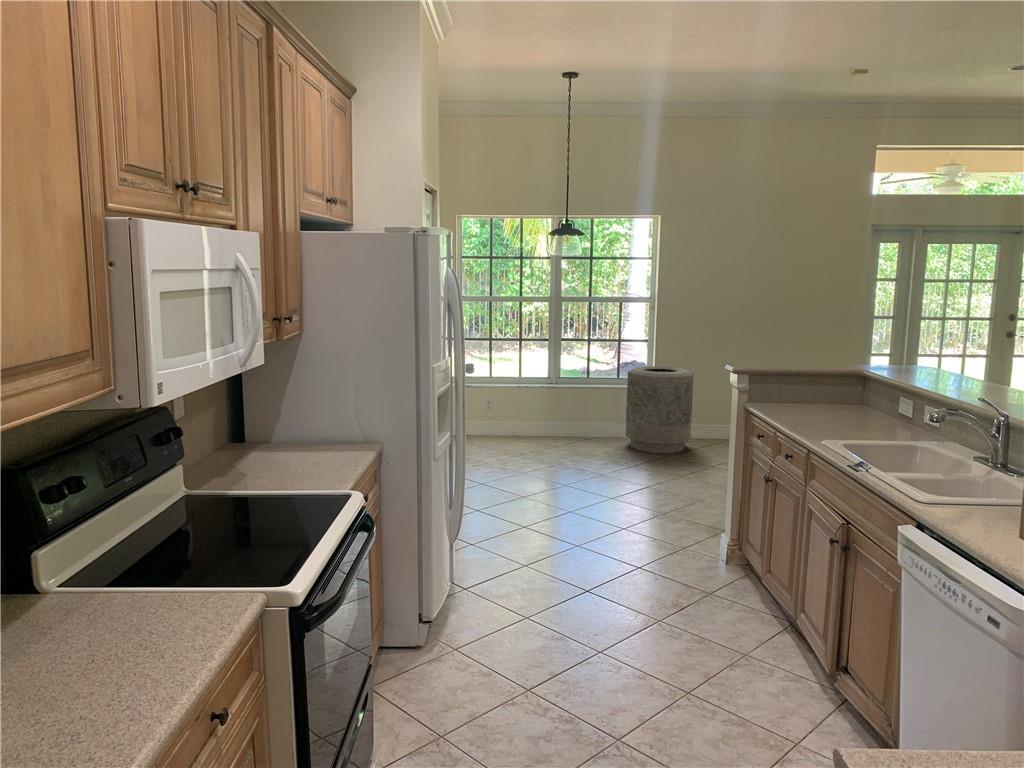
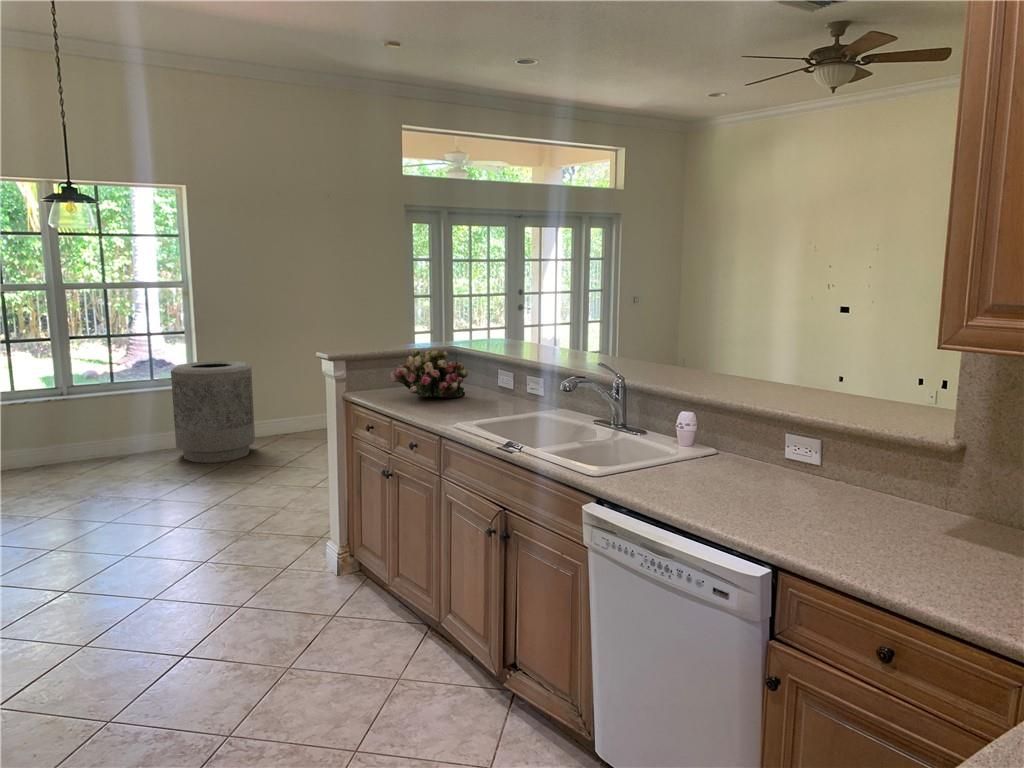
flower arrangement: none [785,369,864,419] -> present [390,348,468,398]

